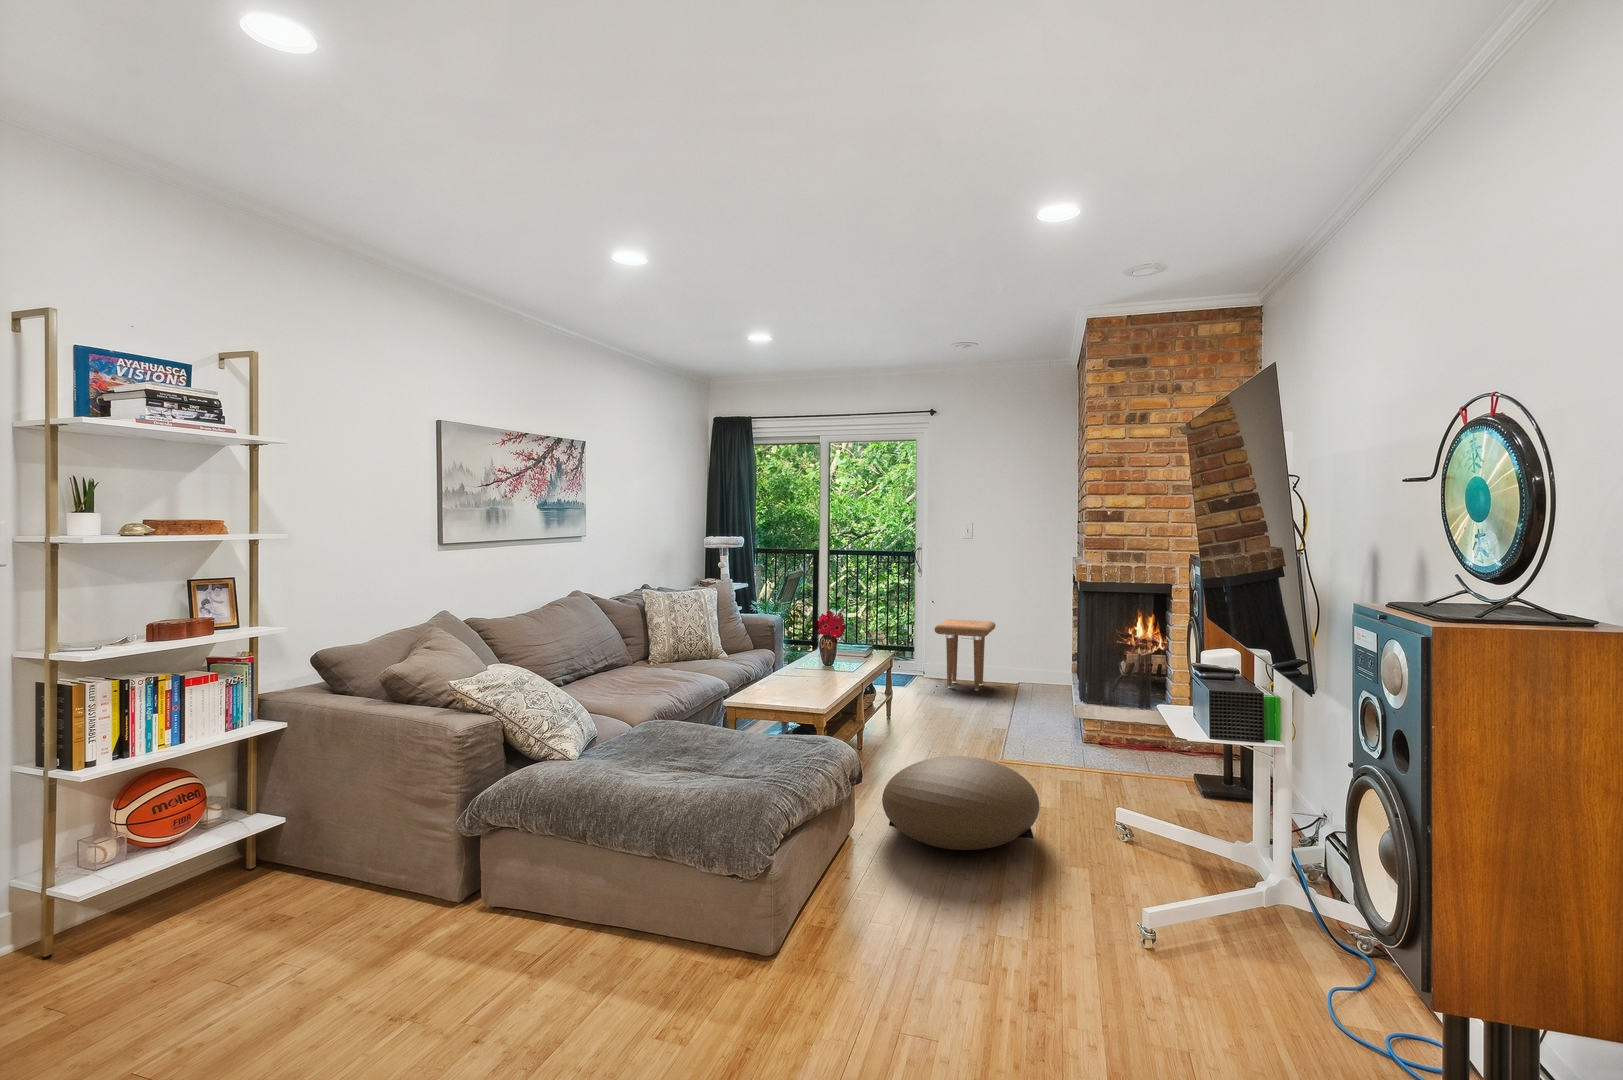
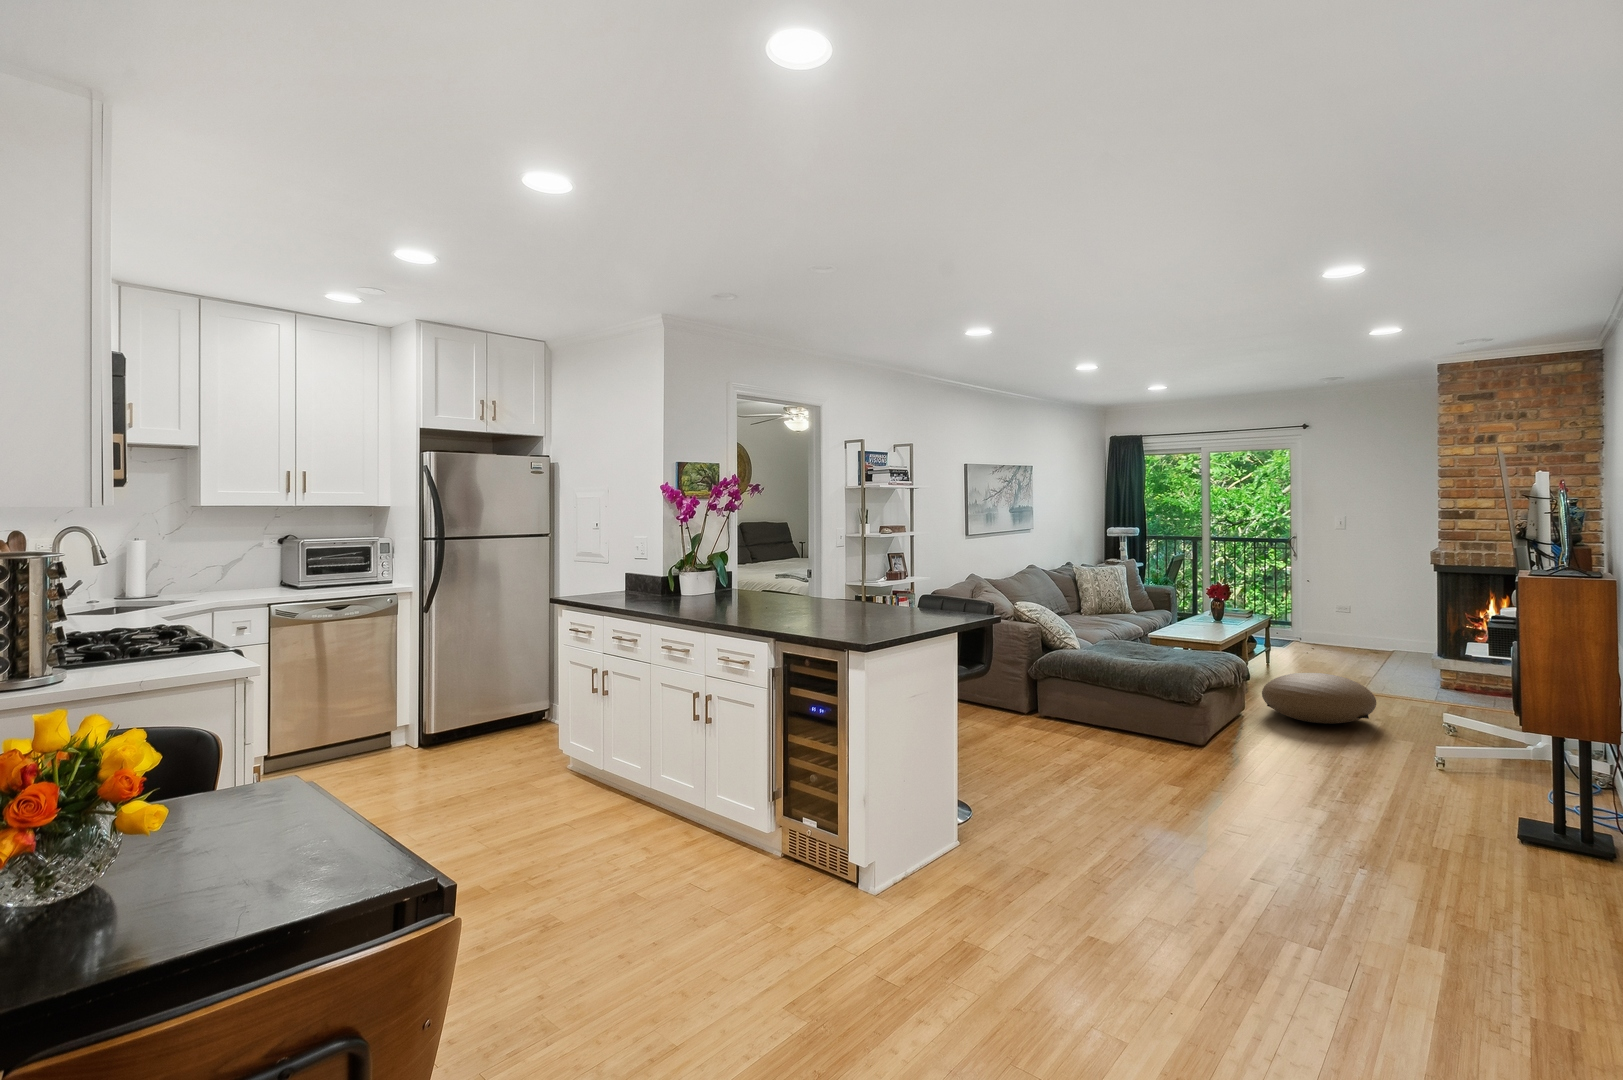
side table: present [934,619,996,691] -> none [1305,594,1364,652]

